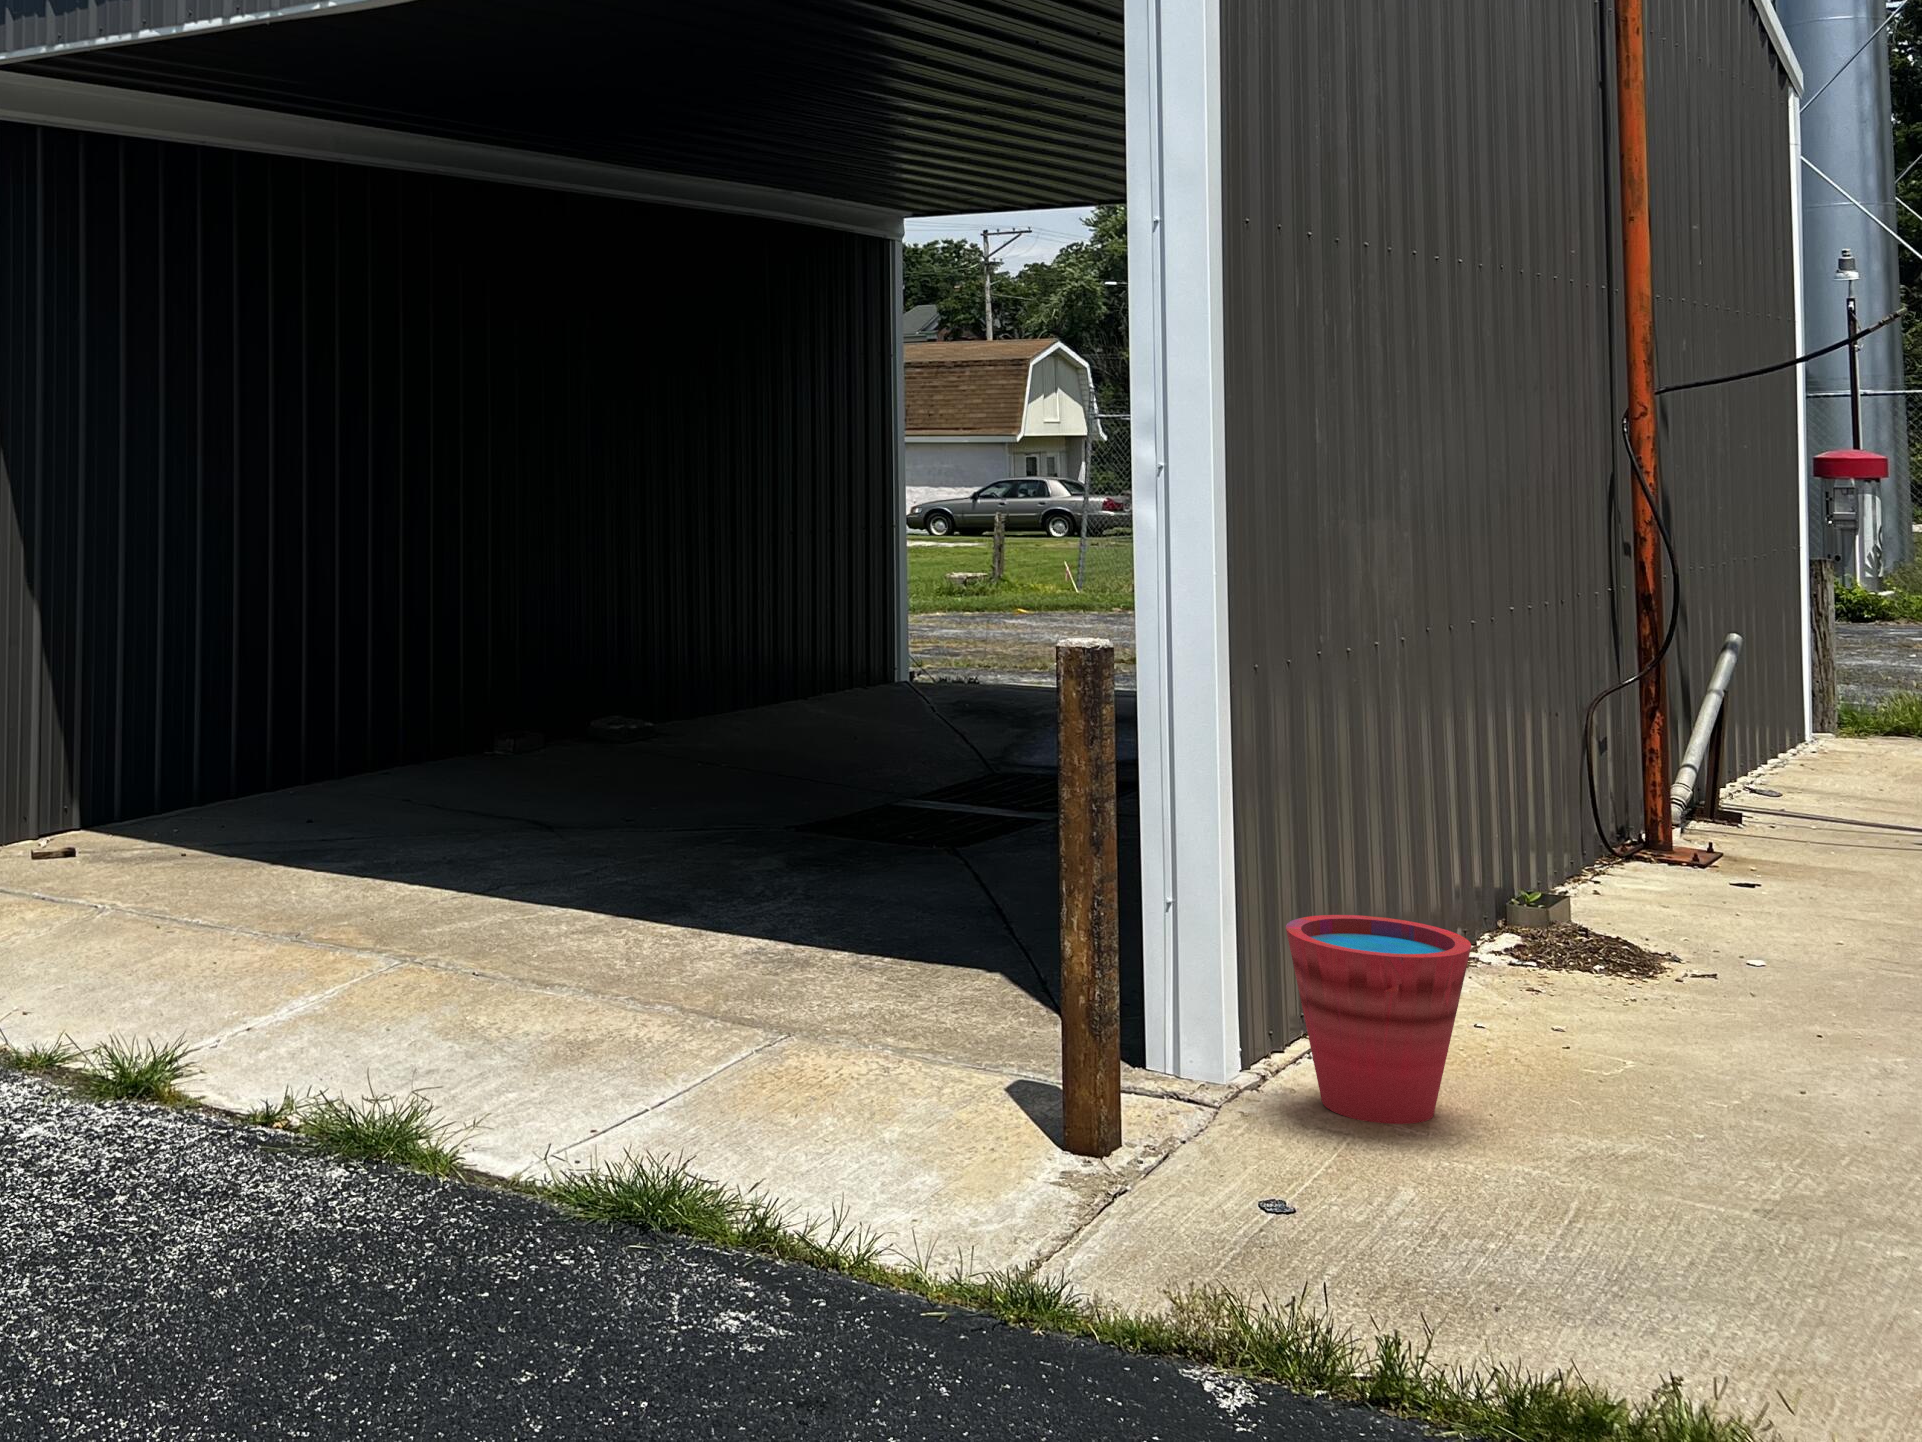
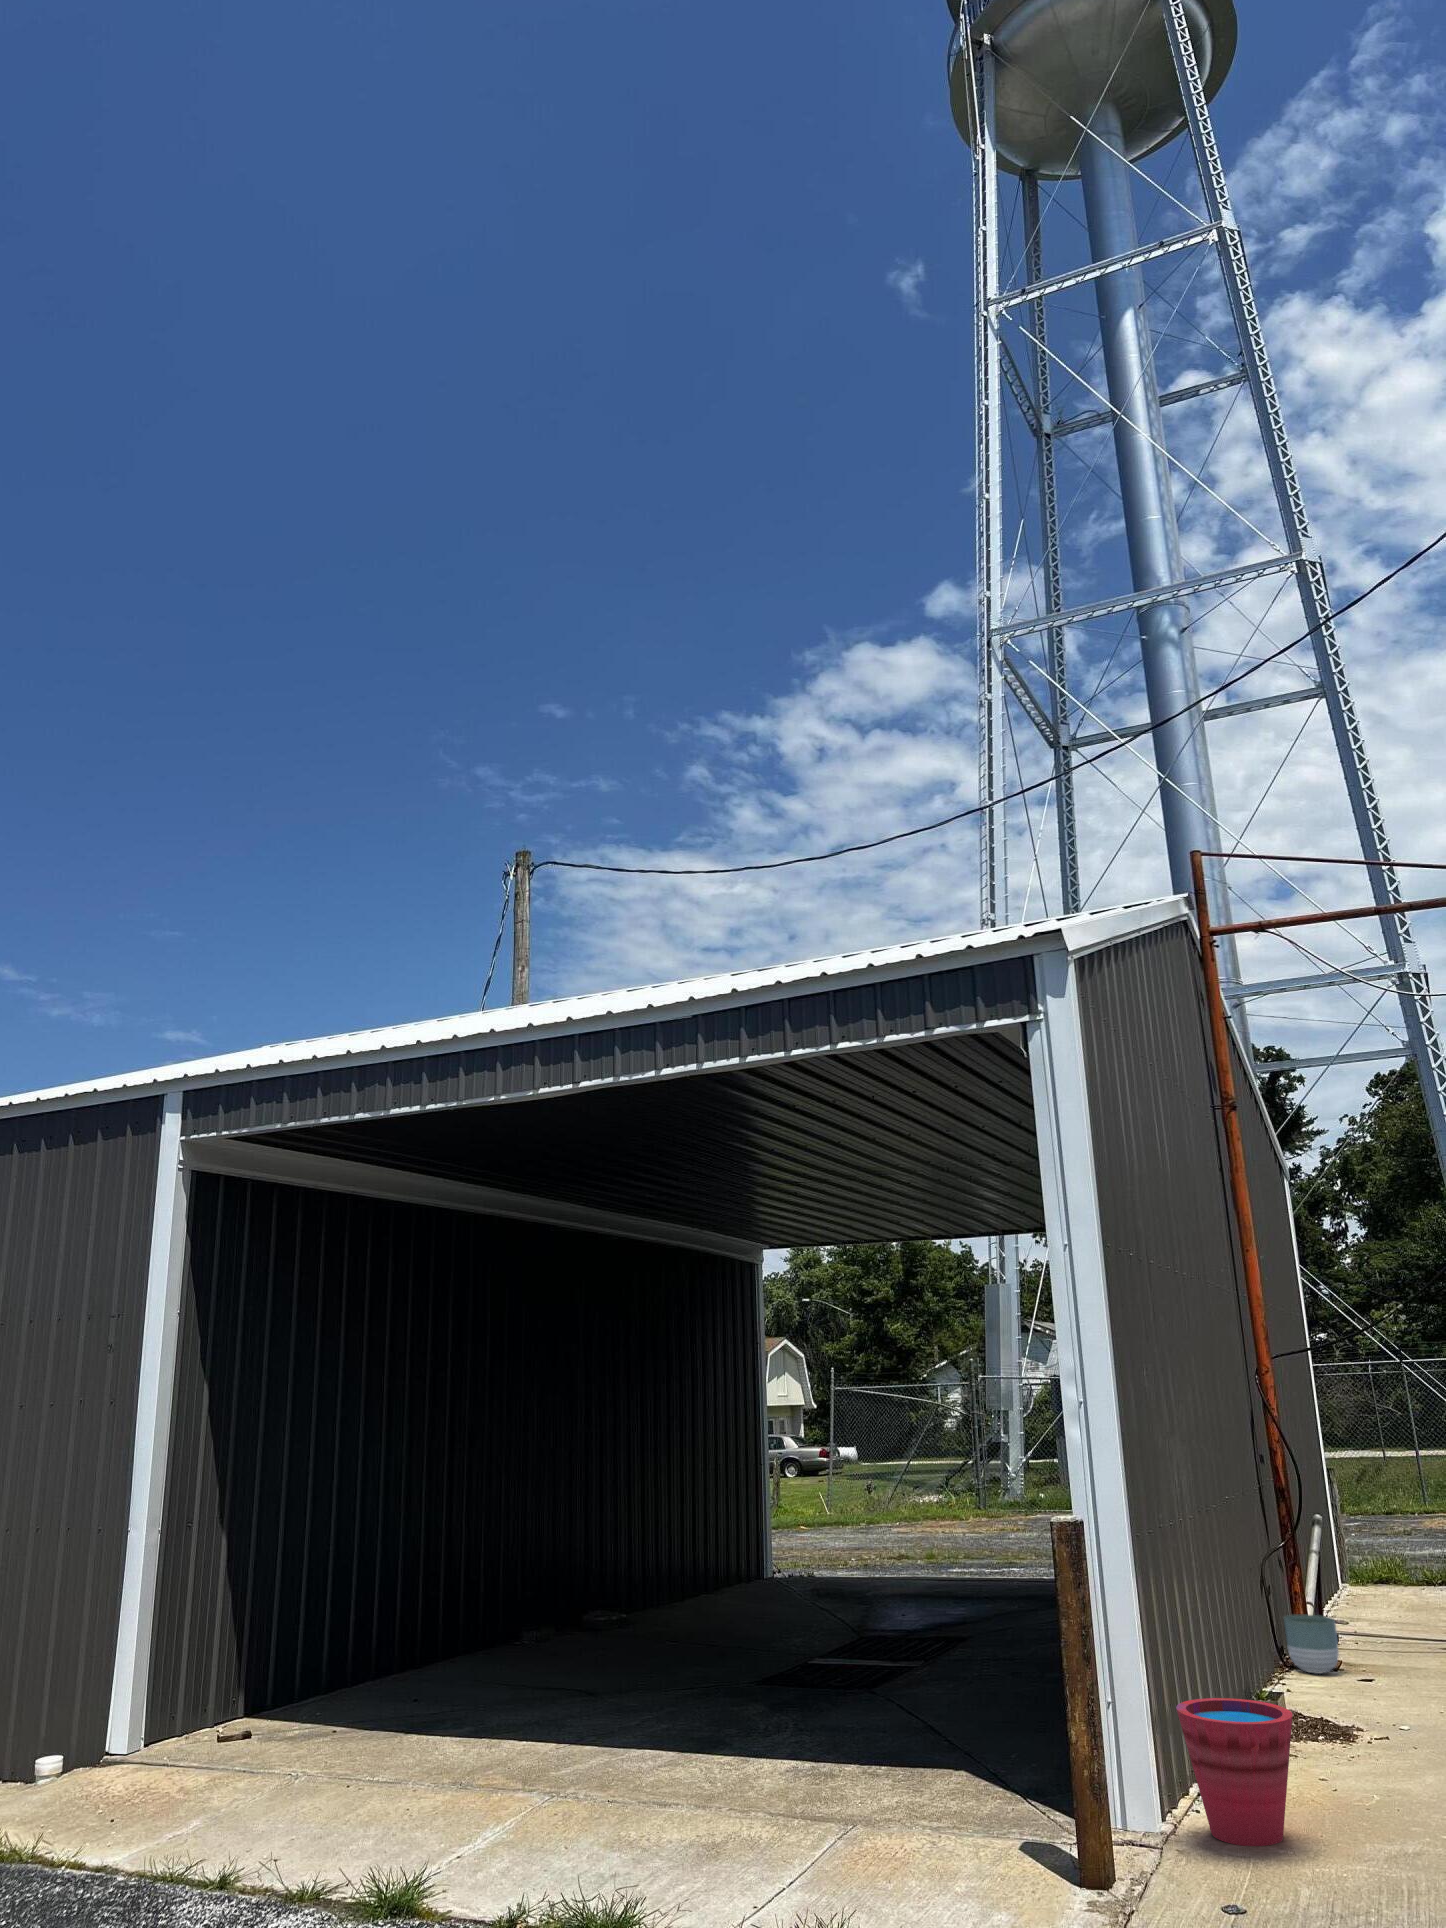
planter: none [1627,808,1715,896] -> present [1284,1614,1339,1674]

